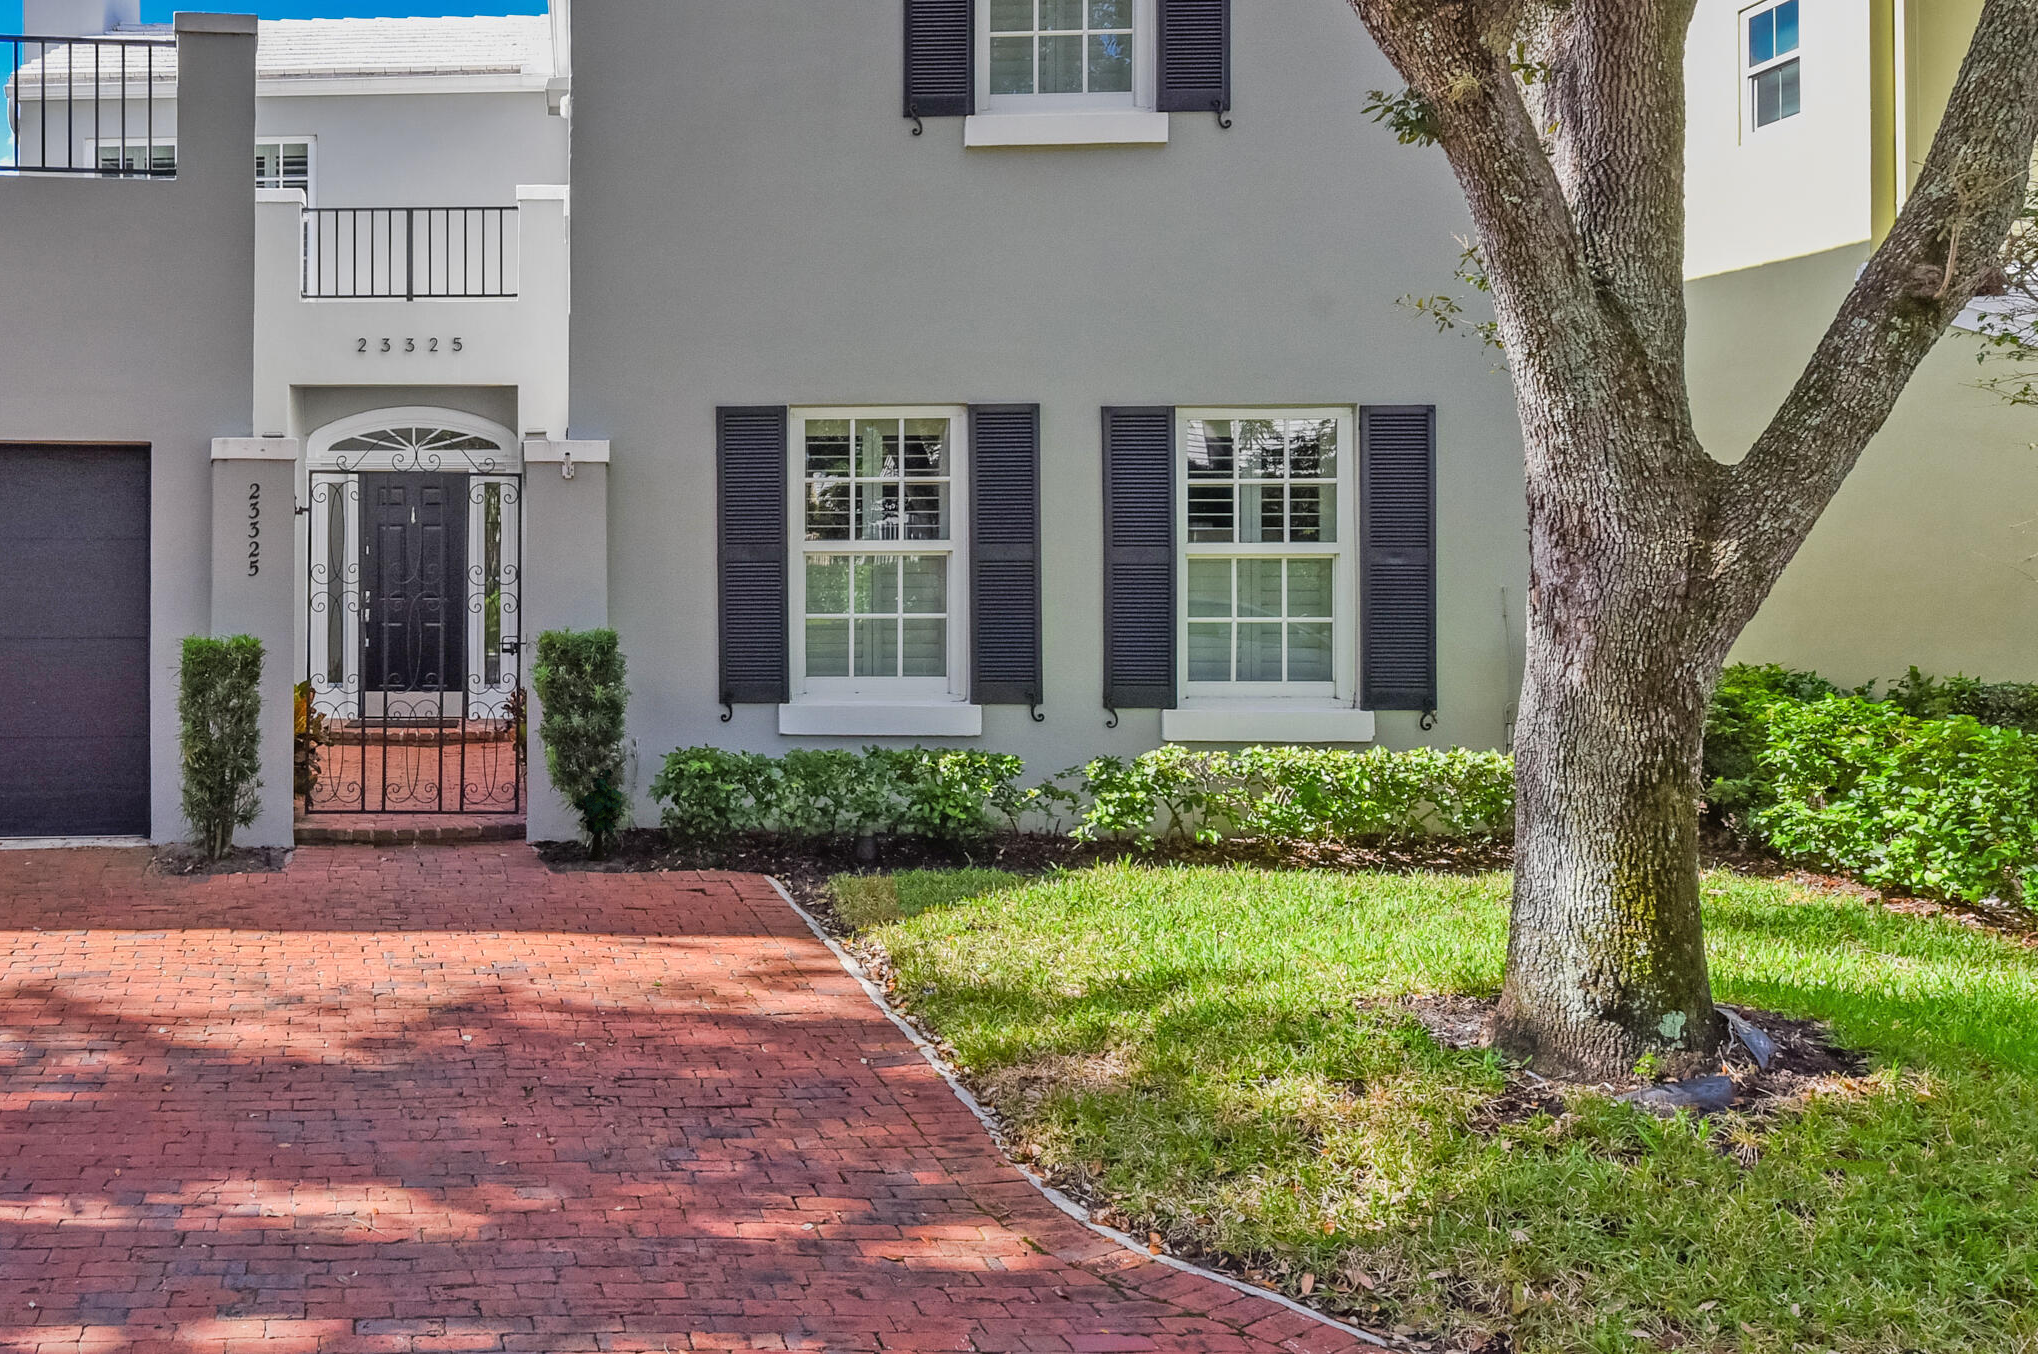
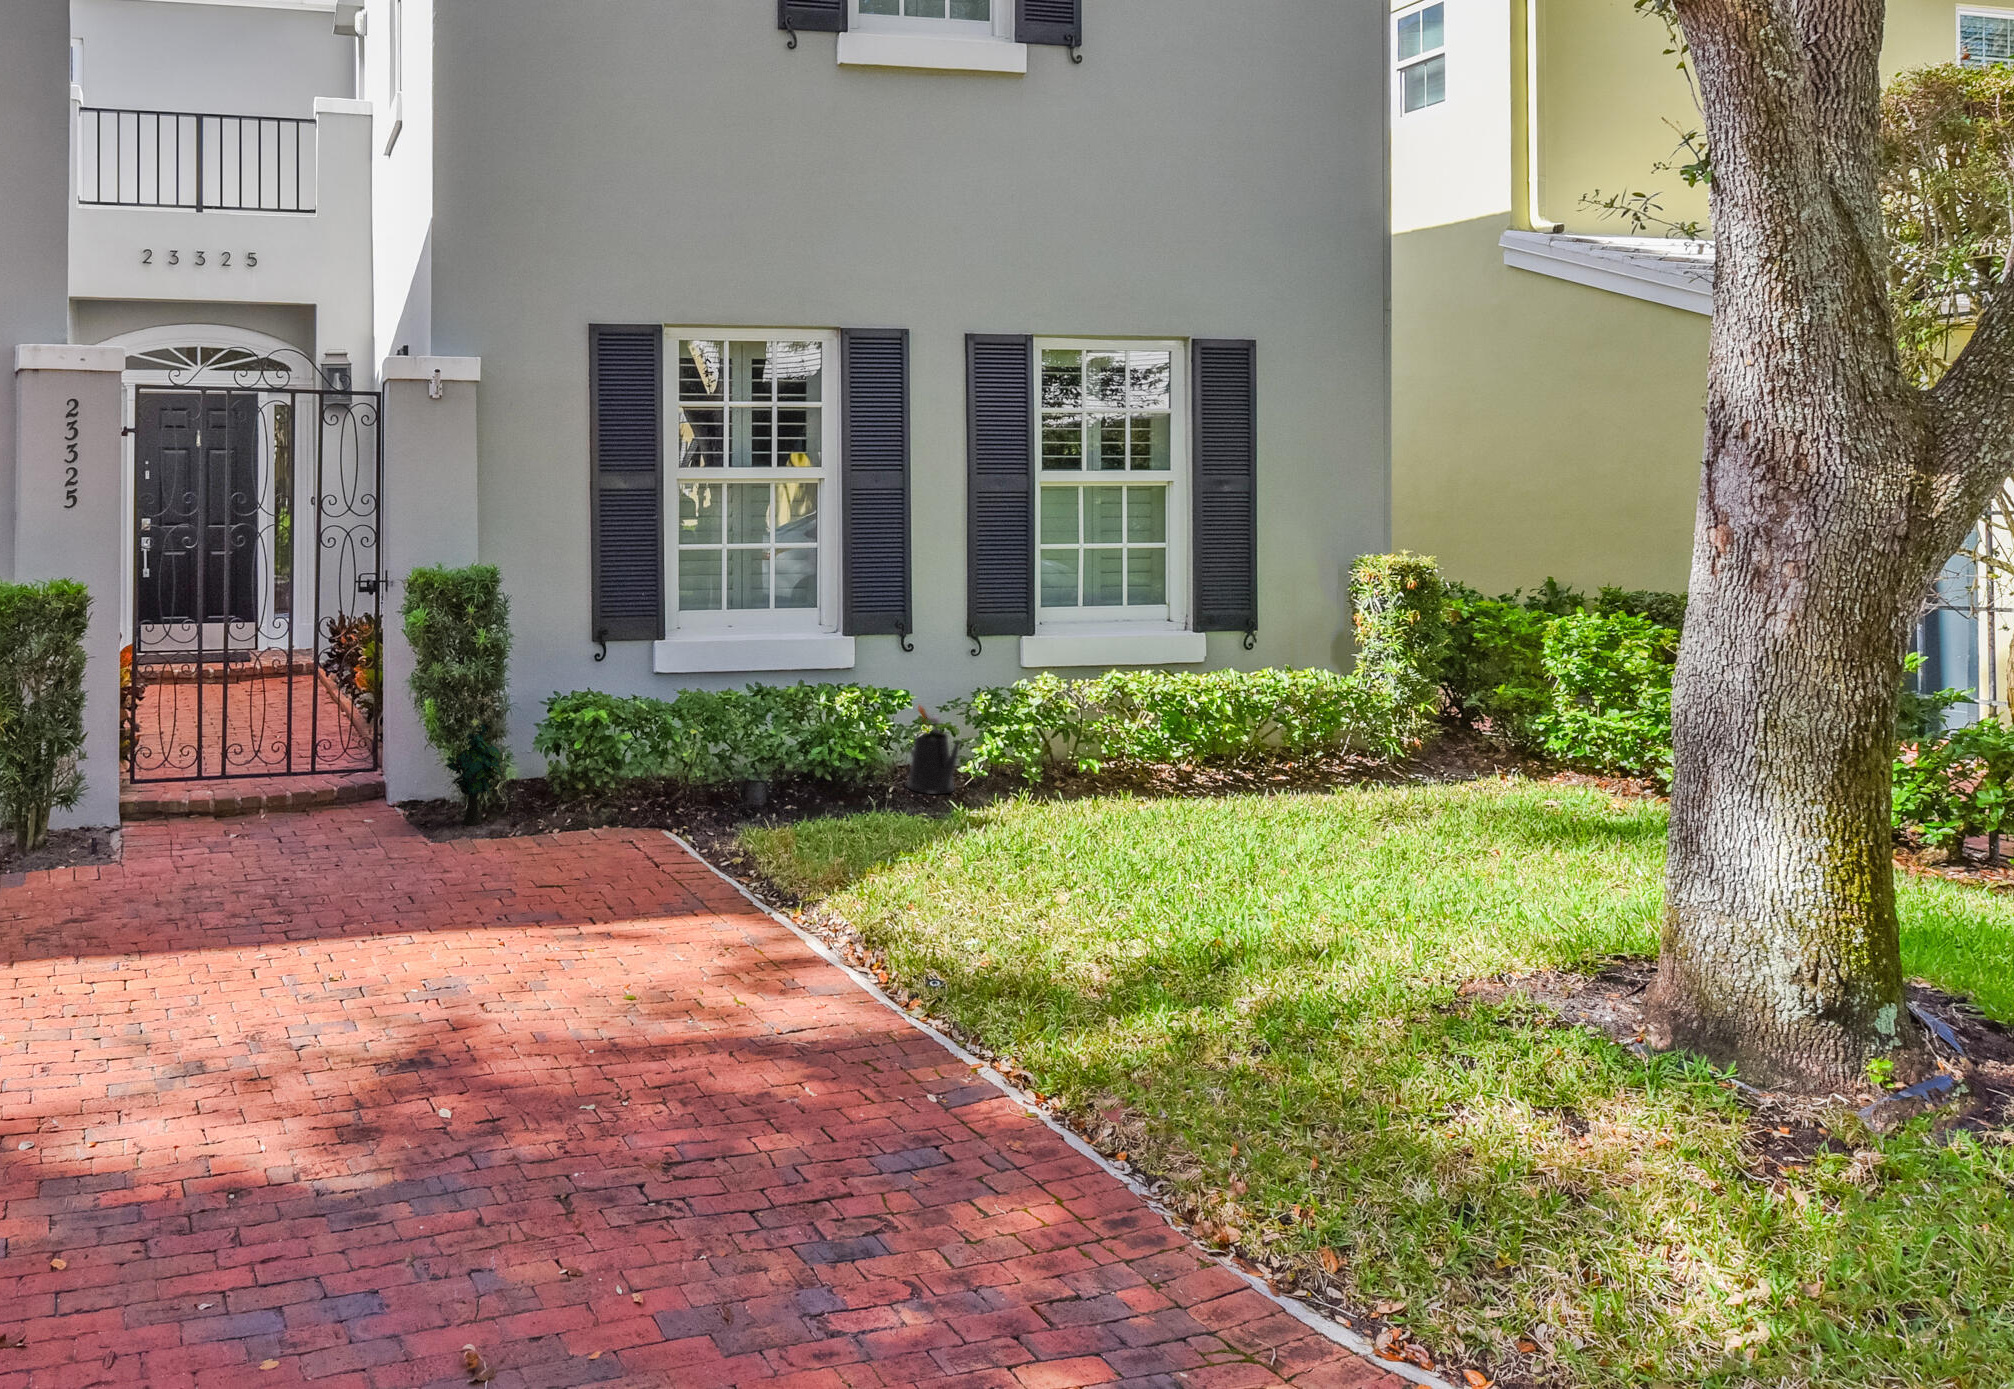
watering can: none [1025,767,1072,856] -> present [907,706,959,794]

